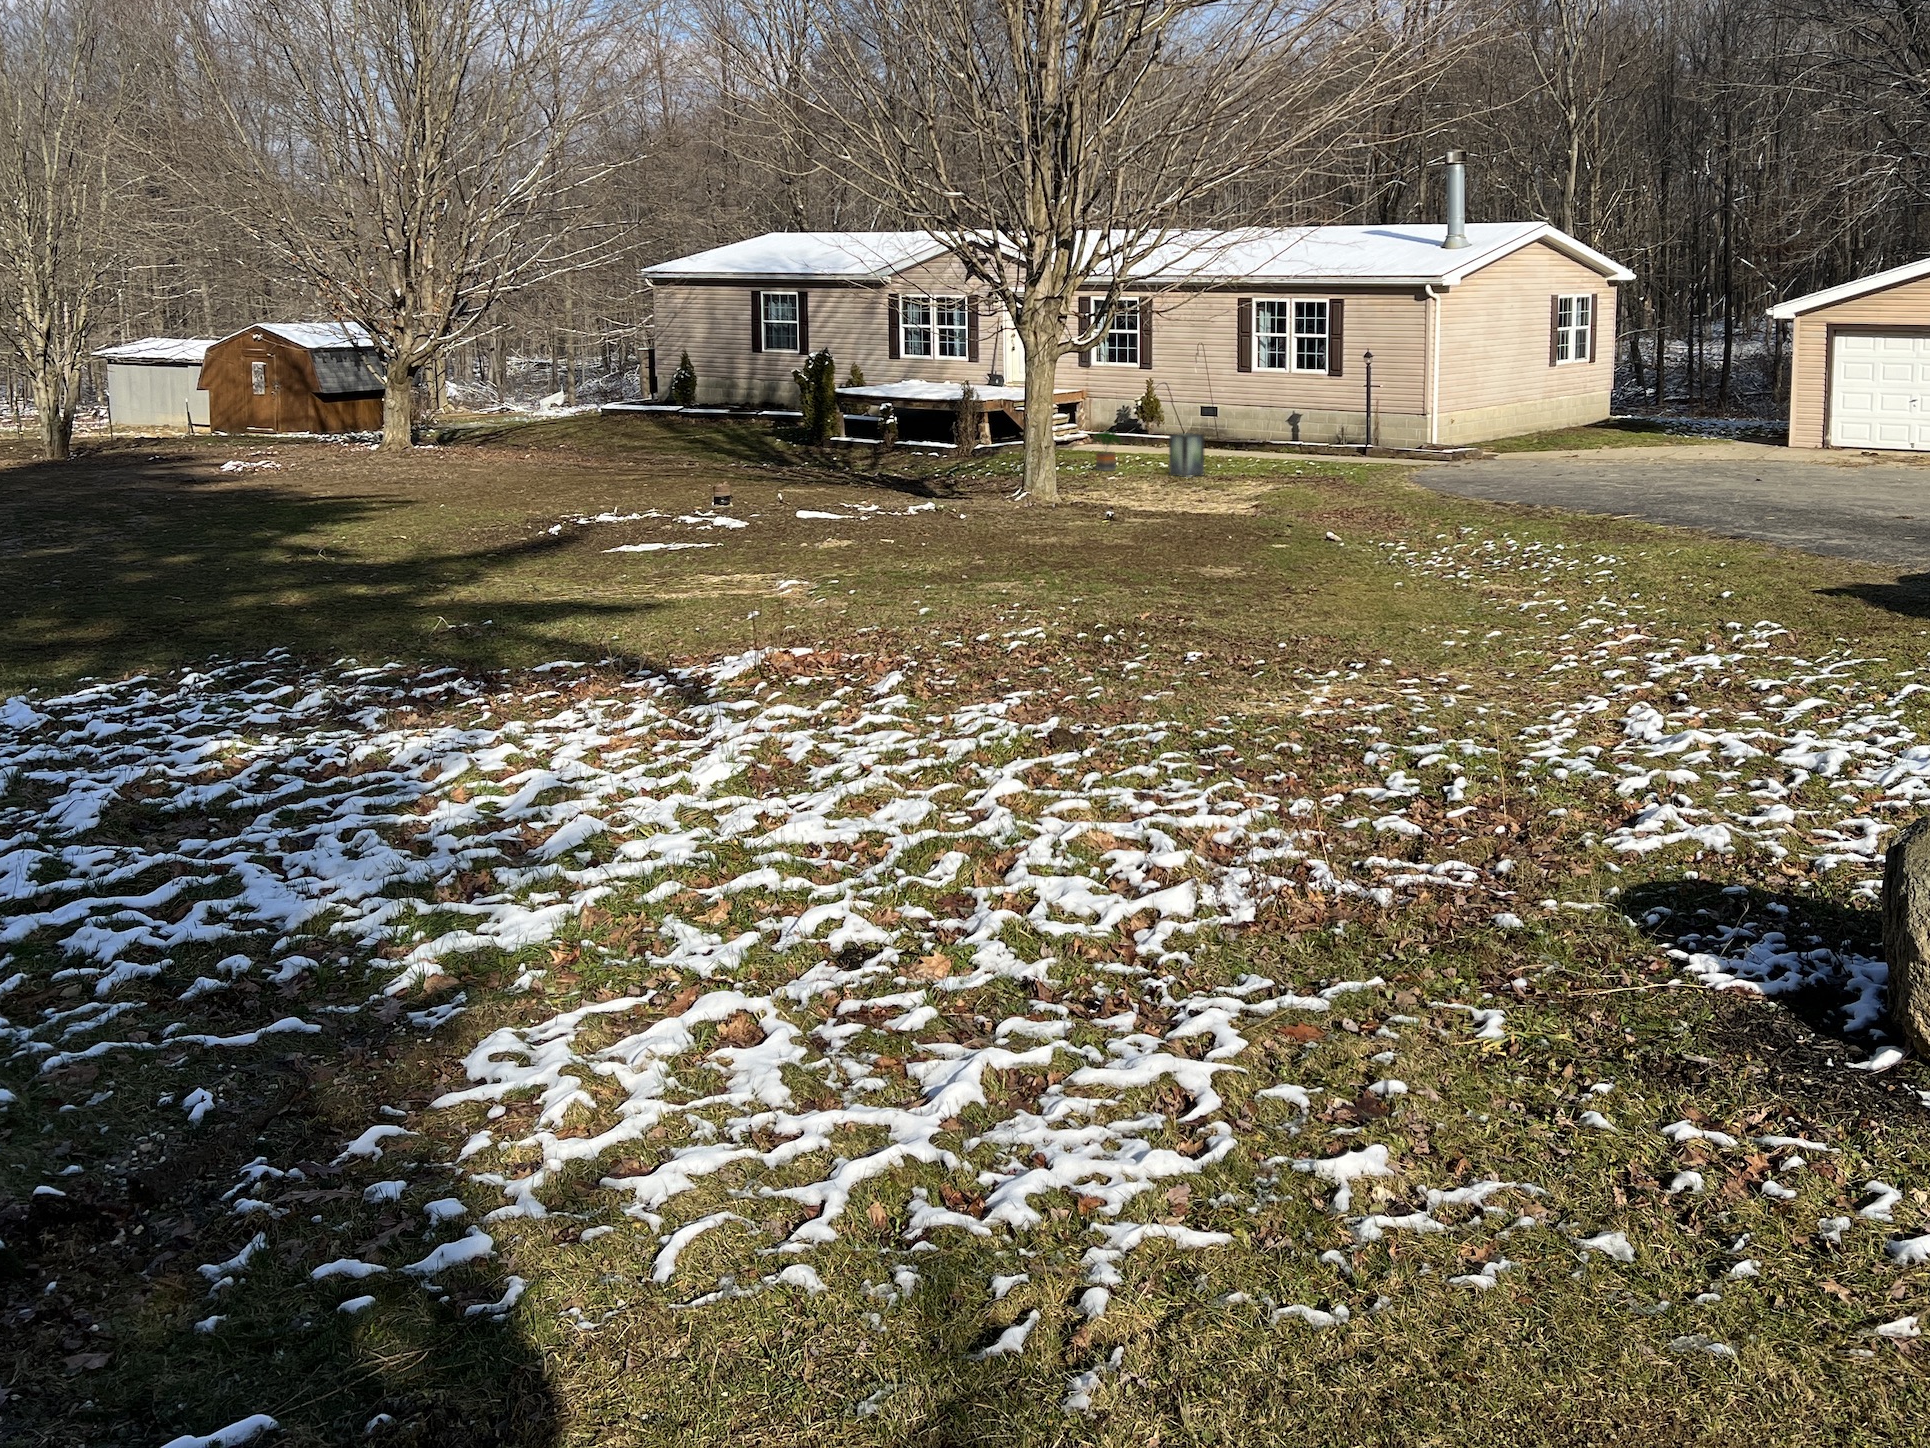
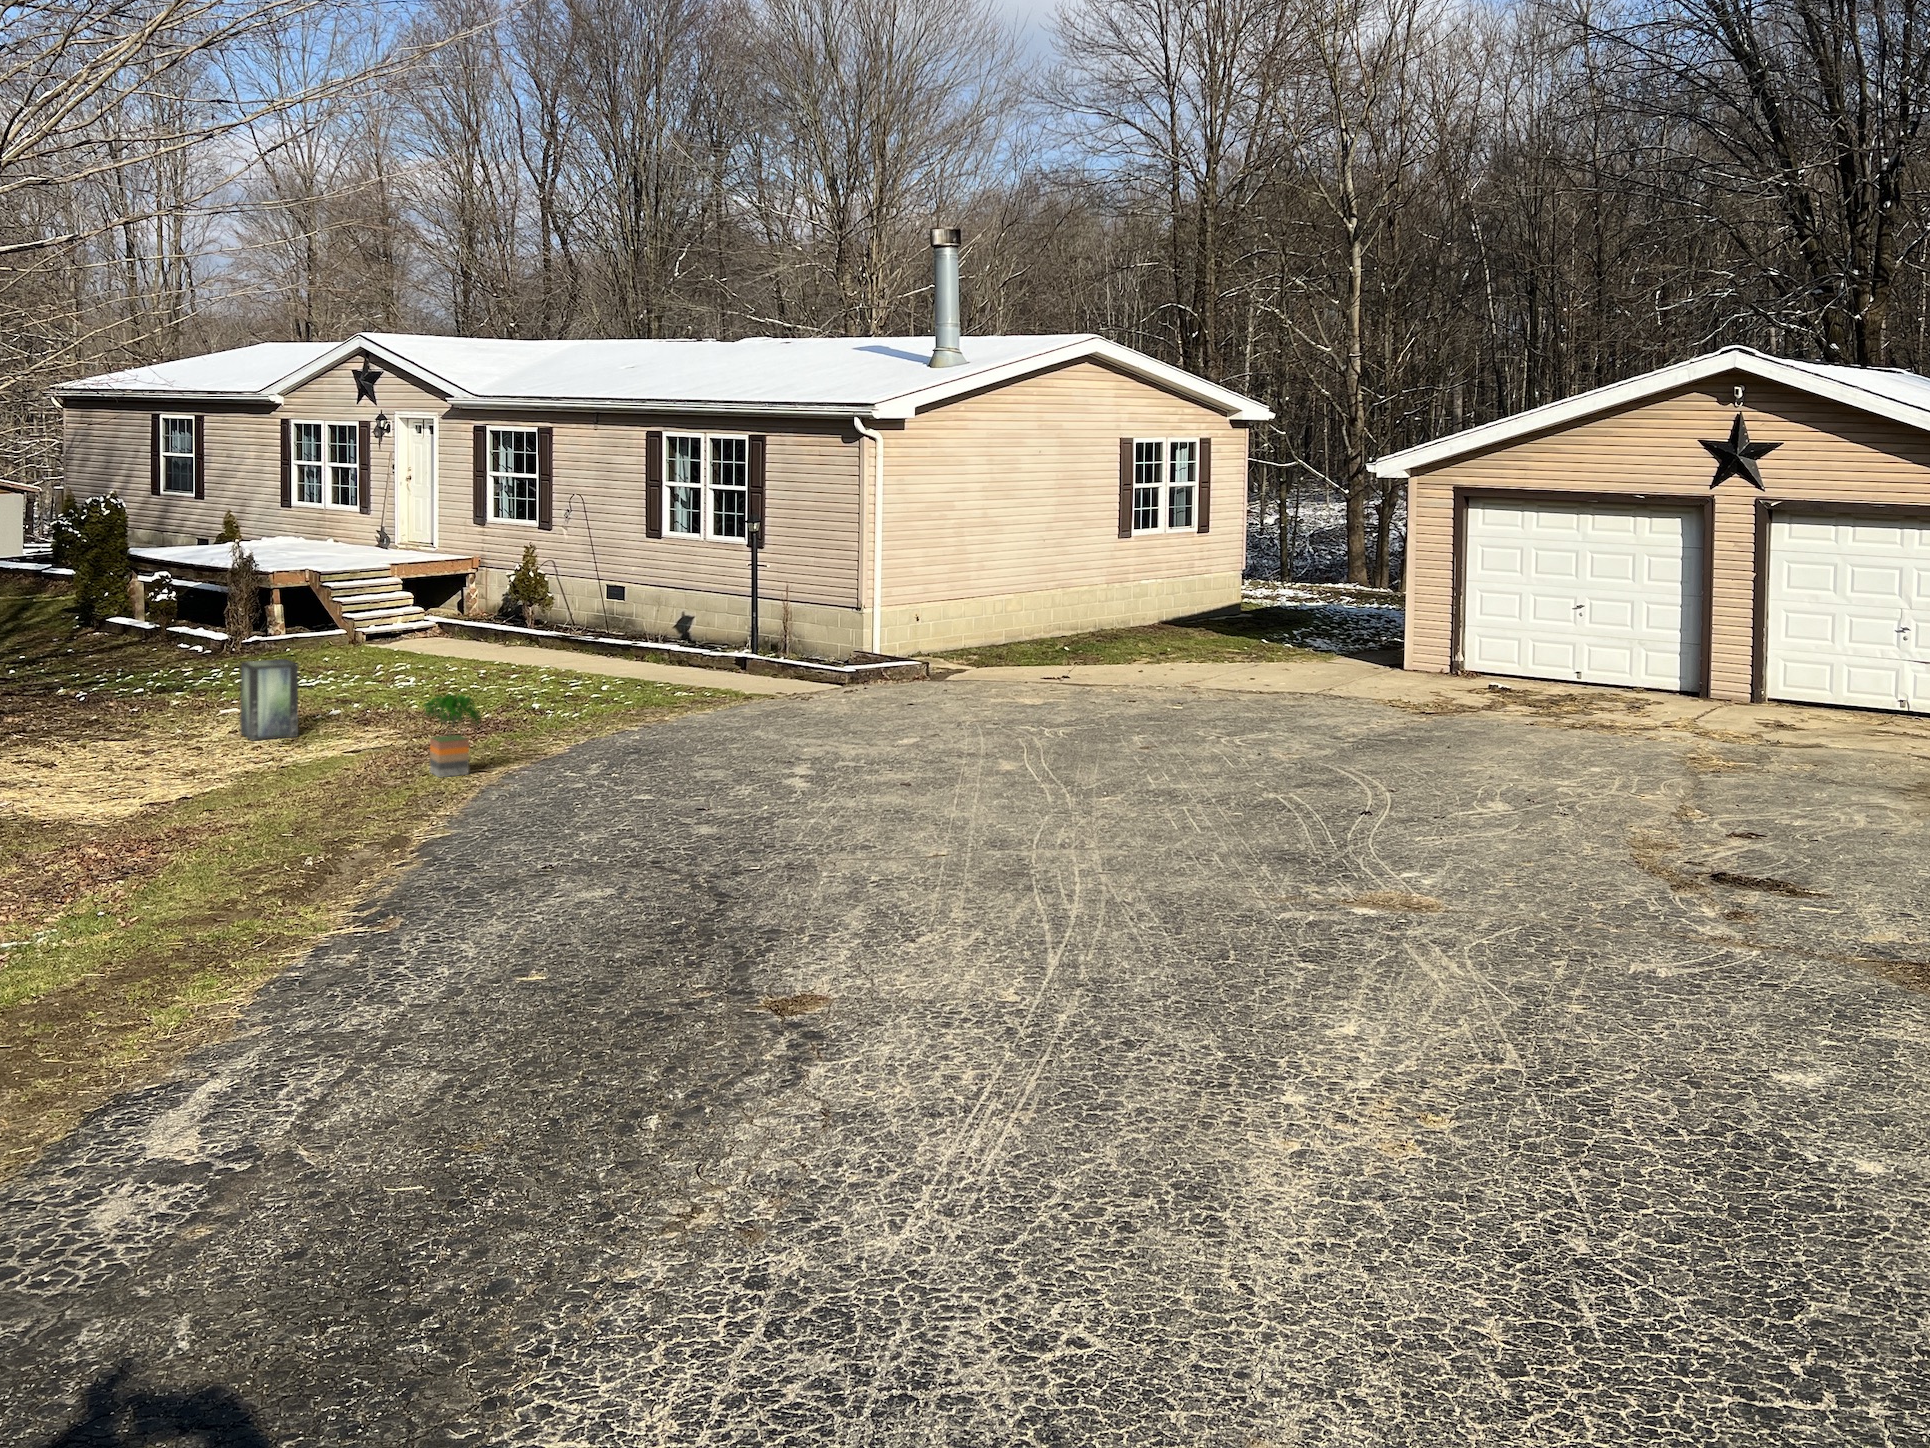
potted tree: present [1094,431,1122,471] -> present [424,694,480,777]

